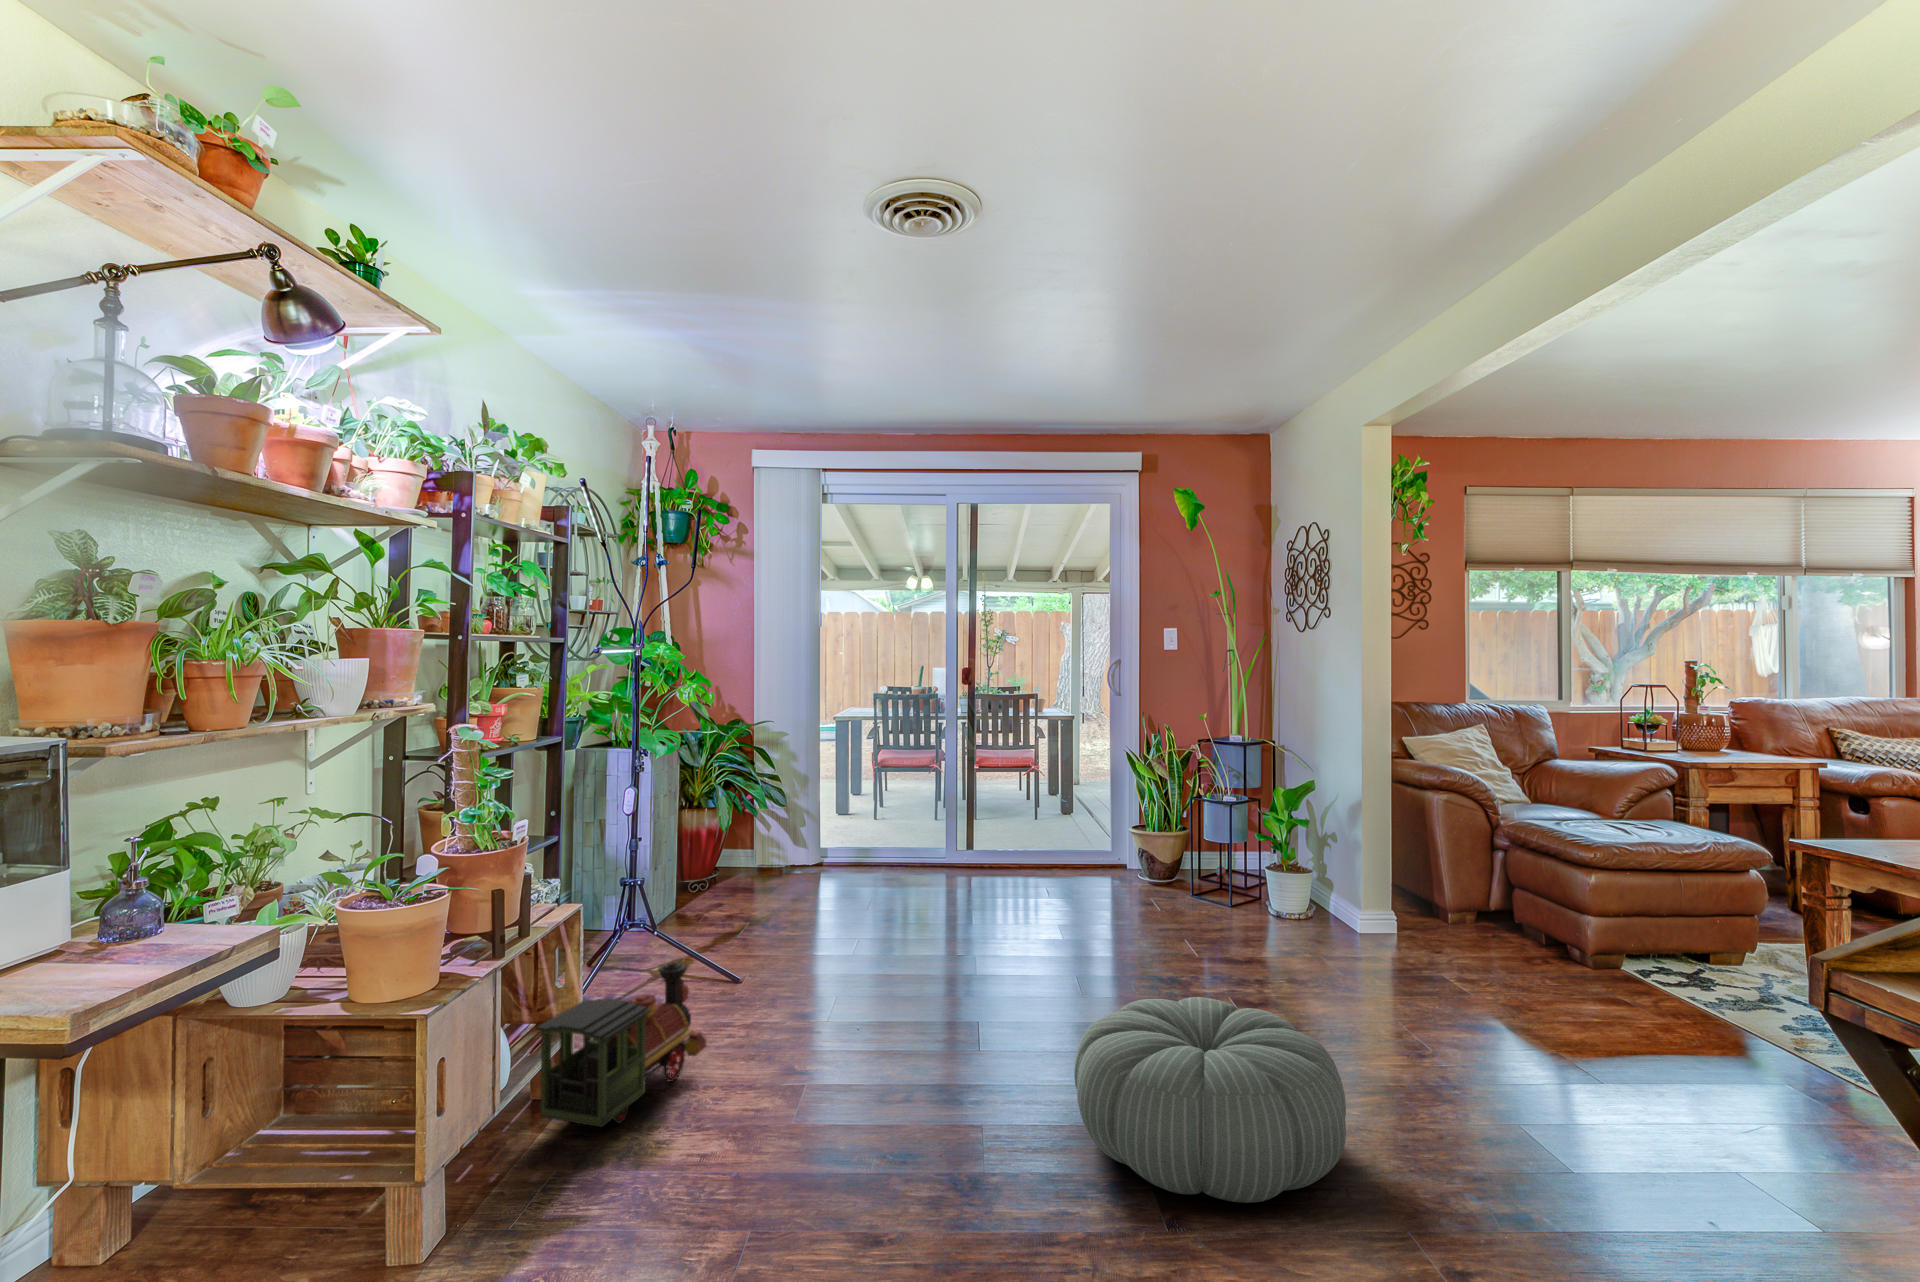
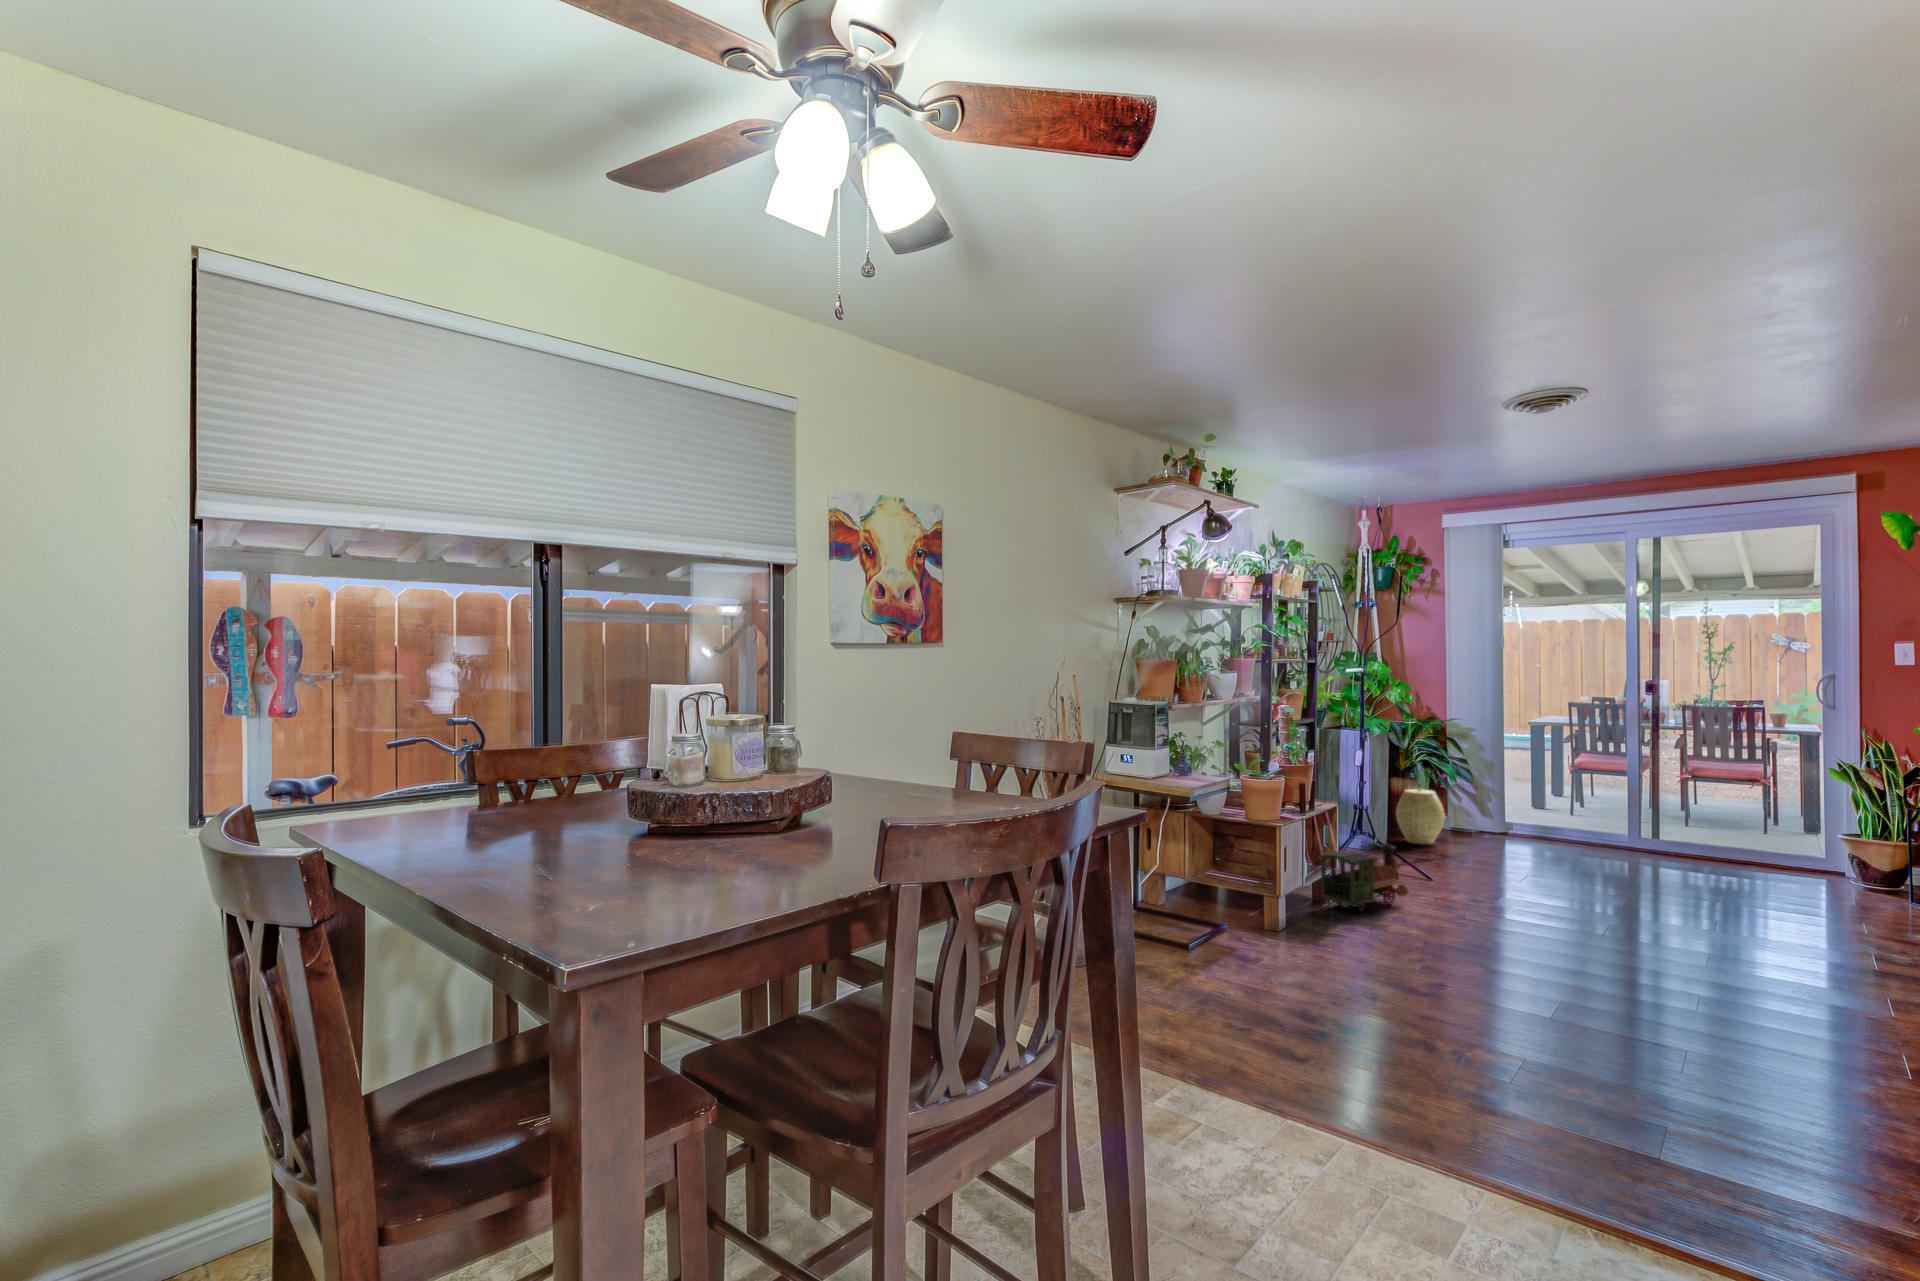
woven basket: none [688,823,752,904] -> present [1396,788,1445,844]
pouf: present [1074,997,1346,1203] -> none [1644,904,1866,1012]

